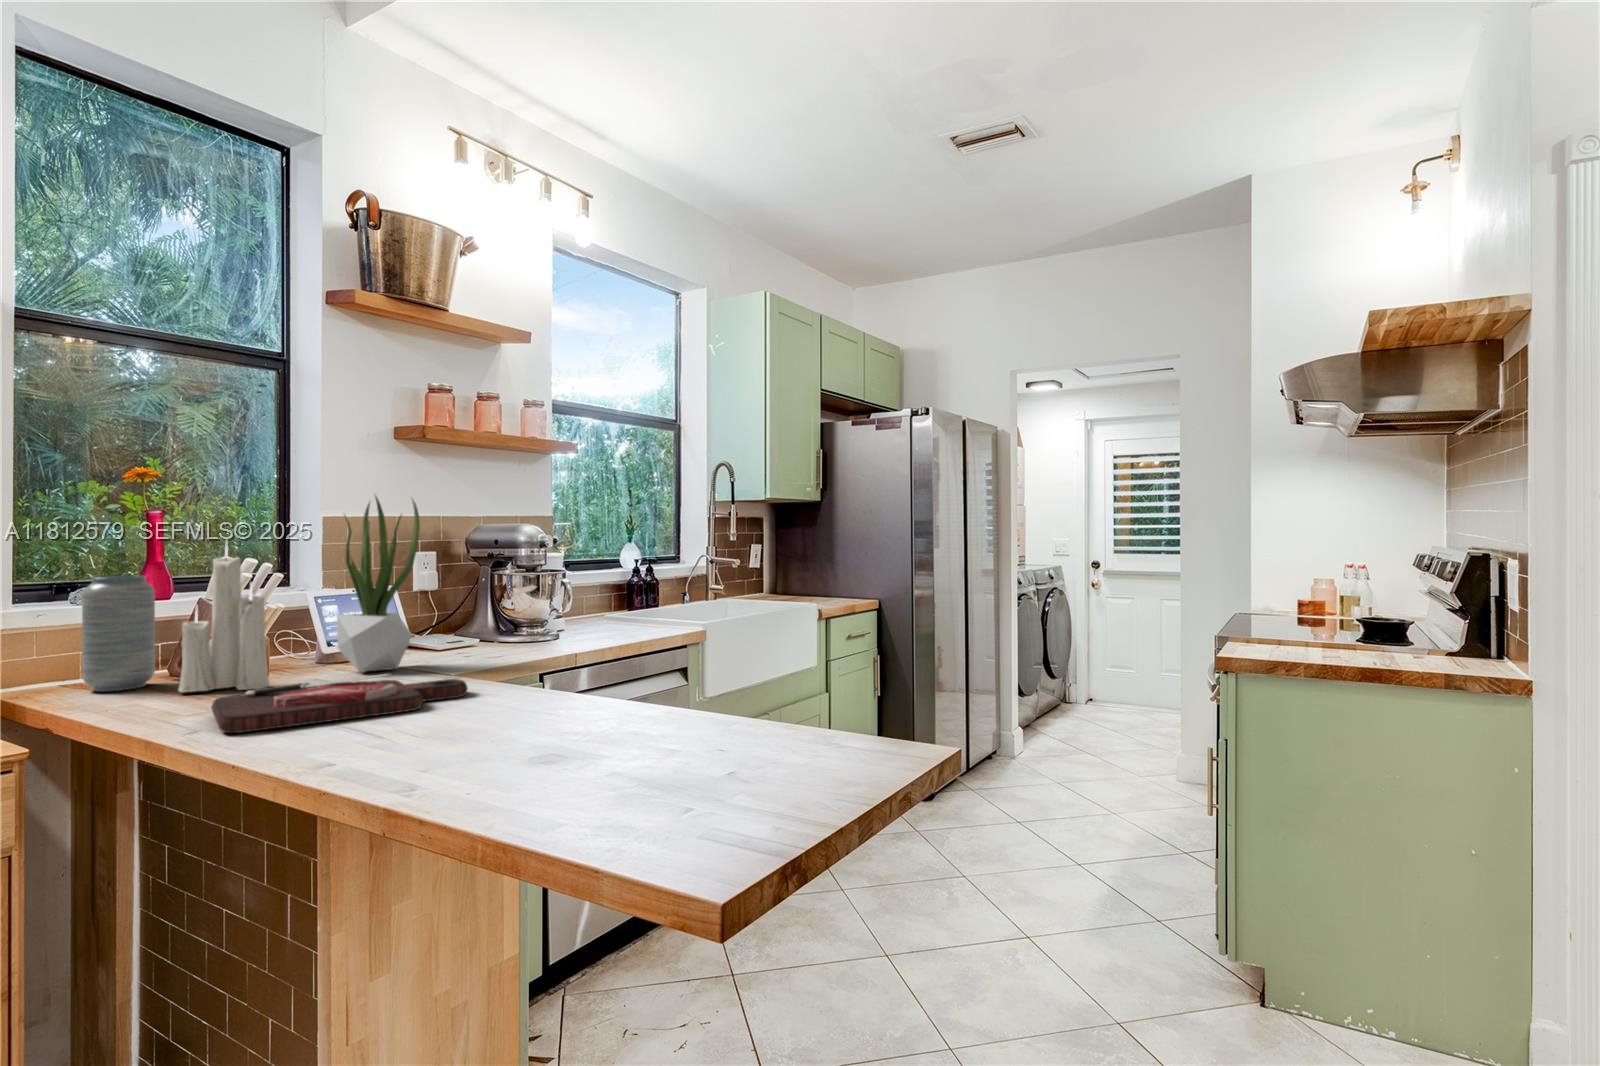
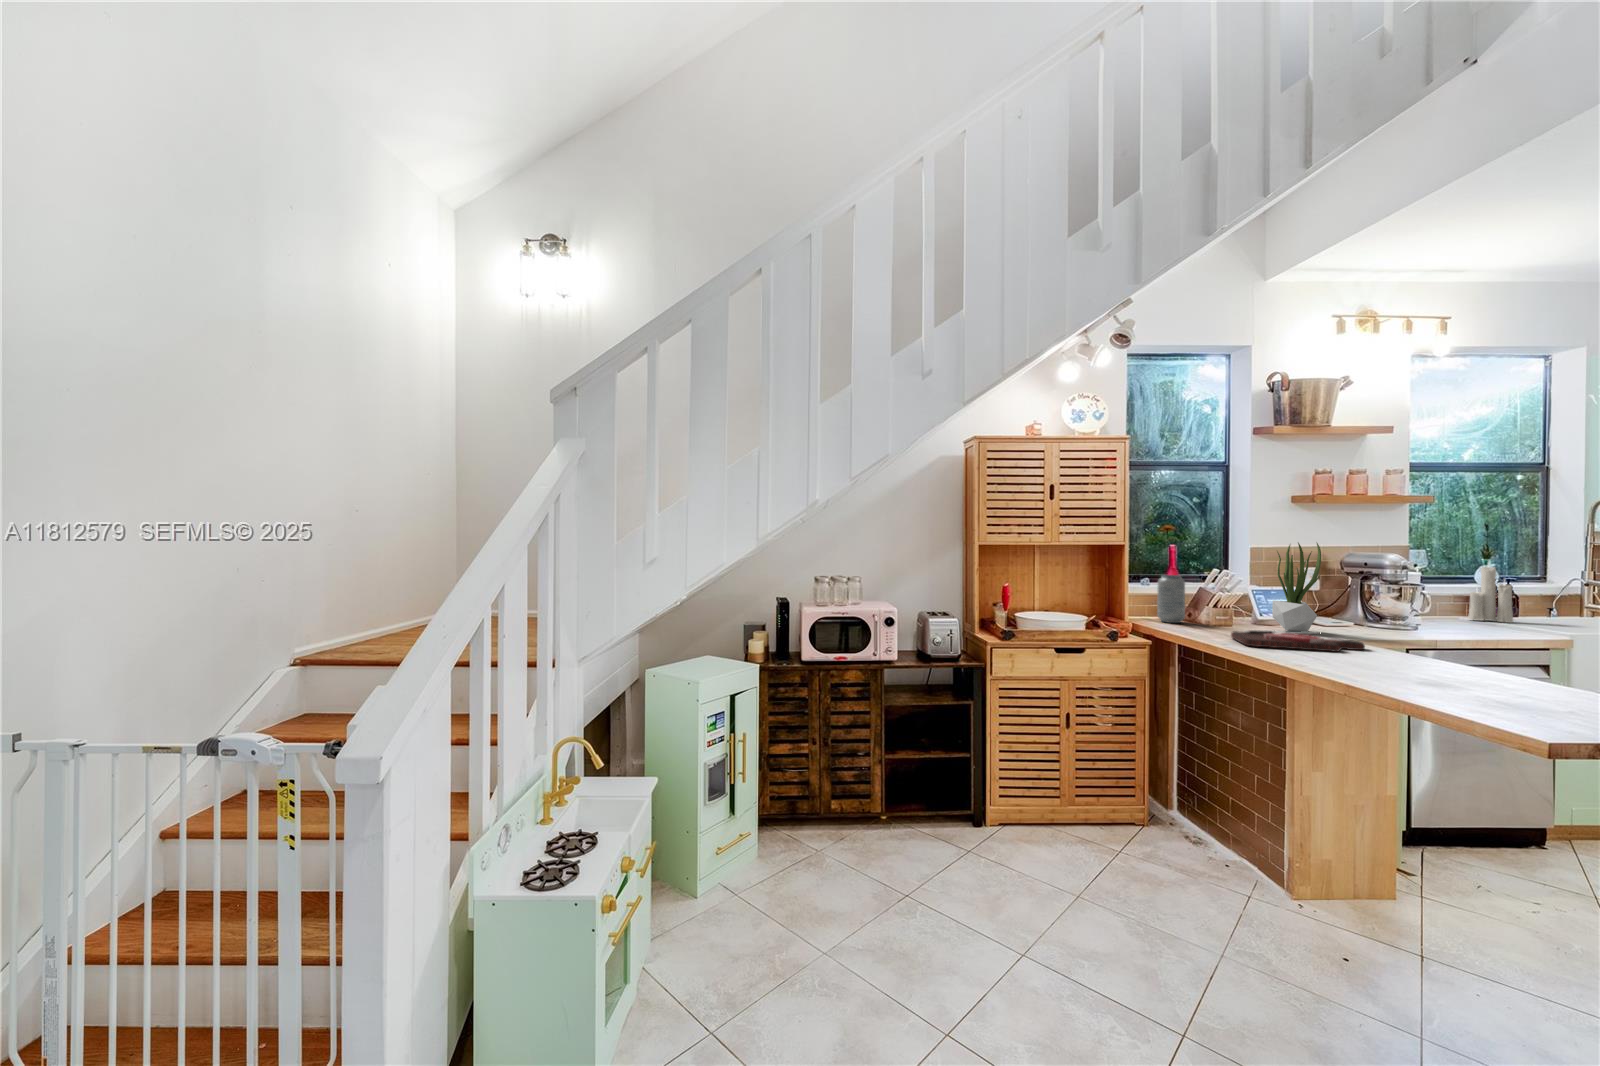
candle: present [178,545,270,692] -> present [1468,566,1513,623]

